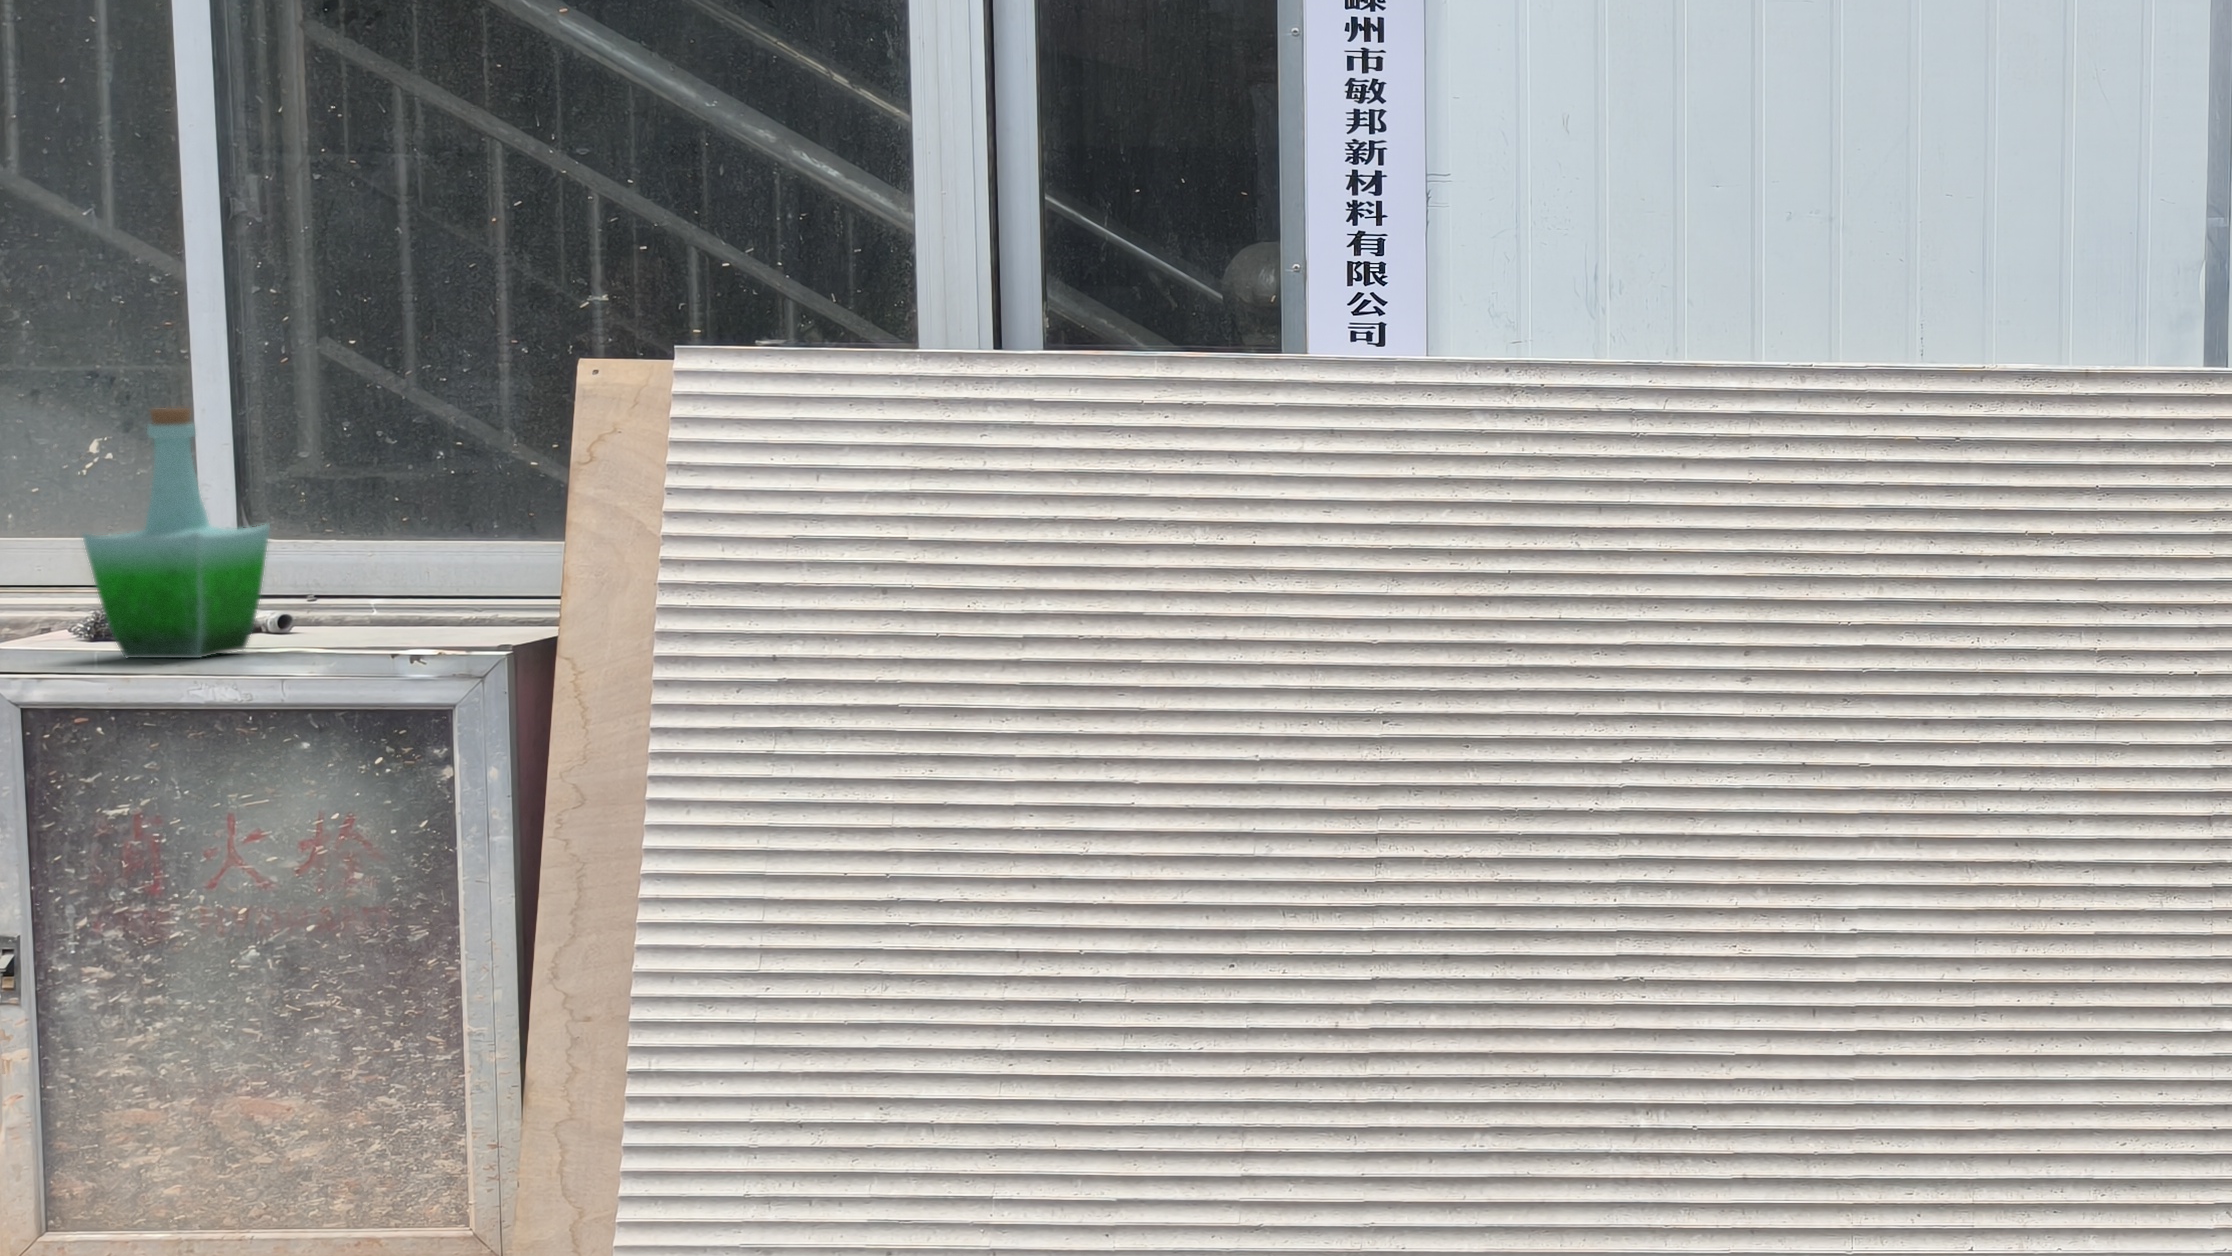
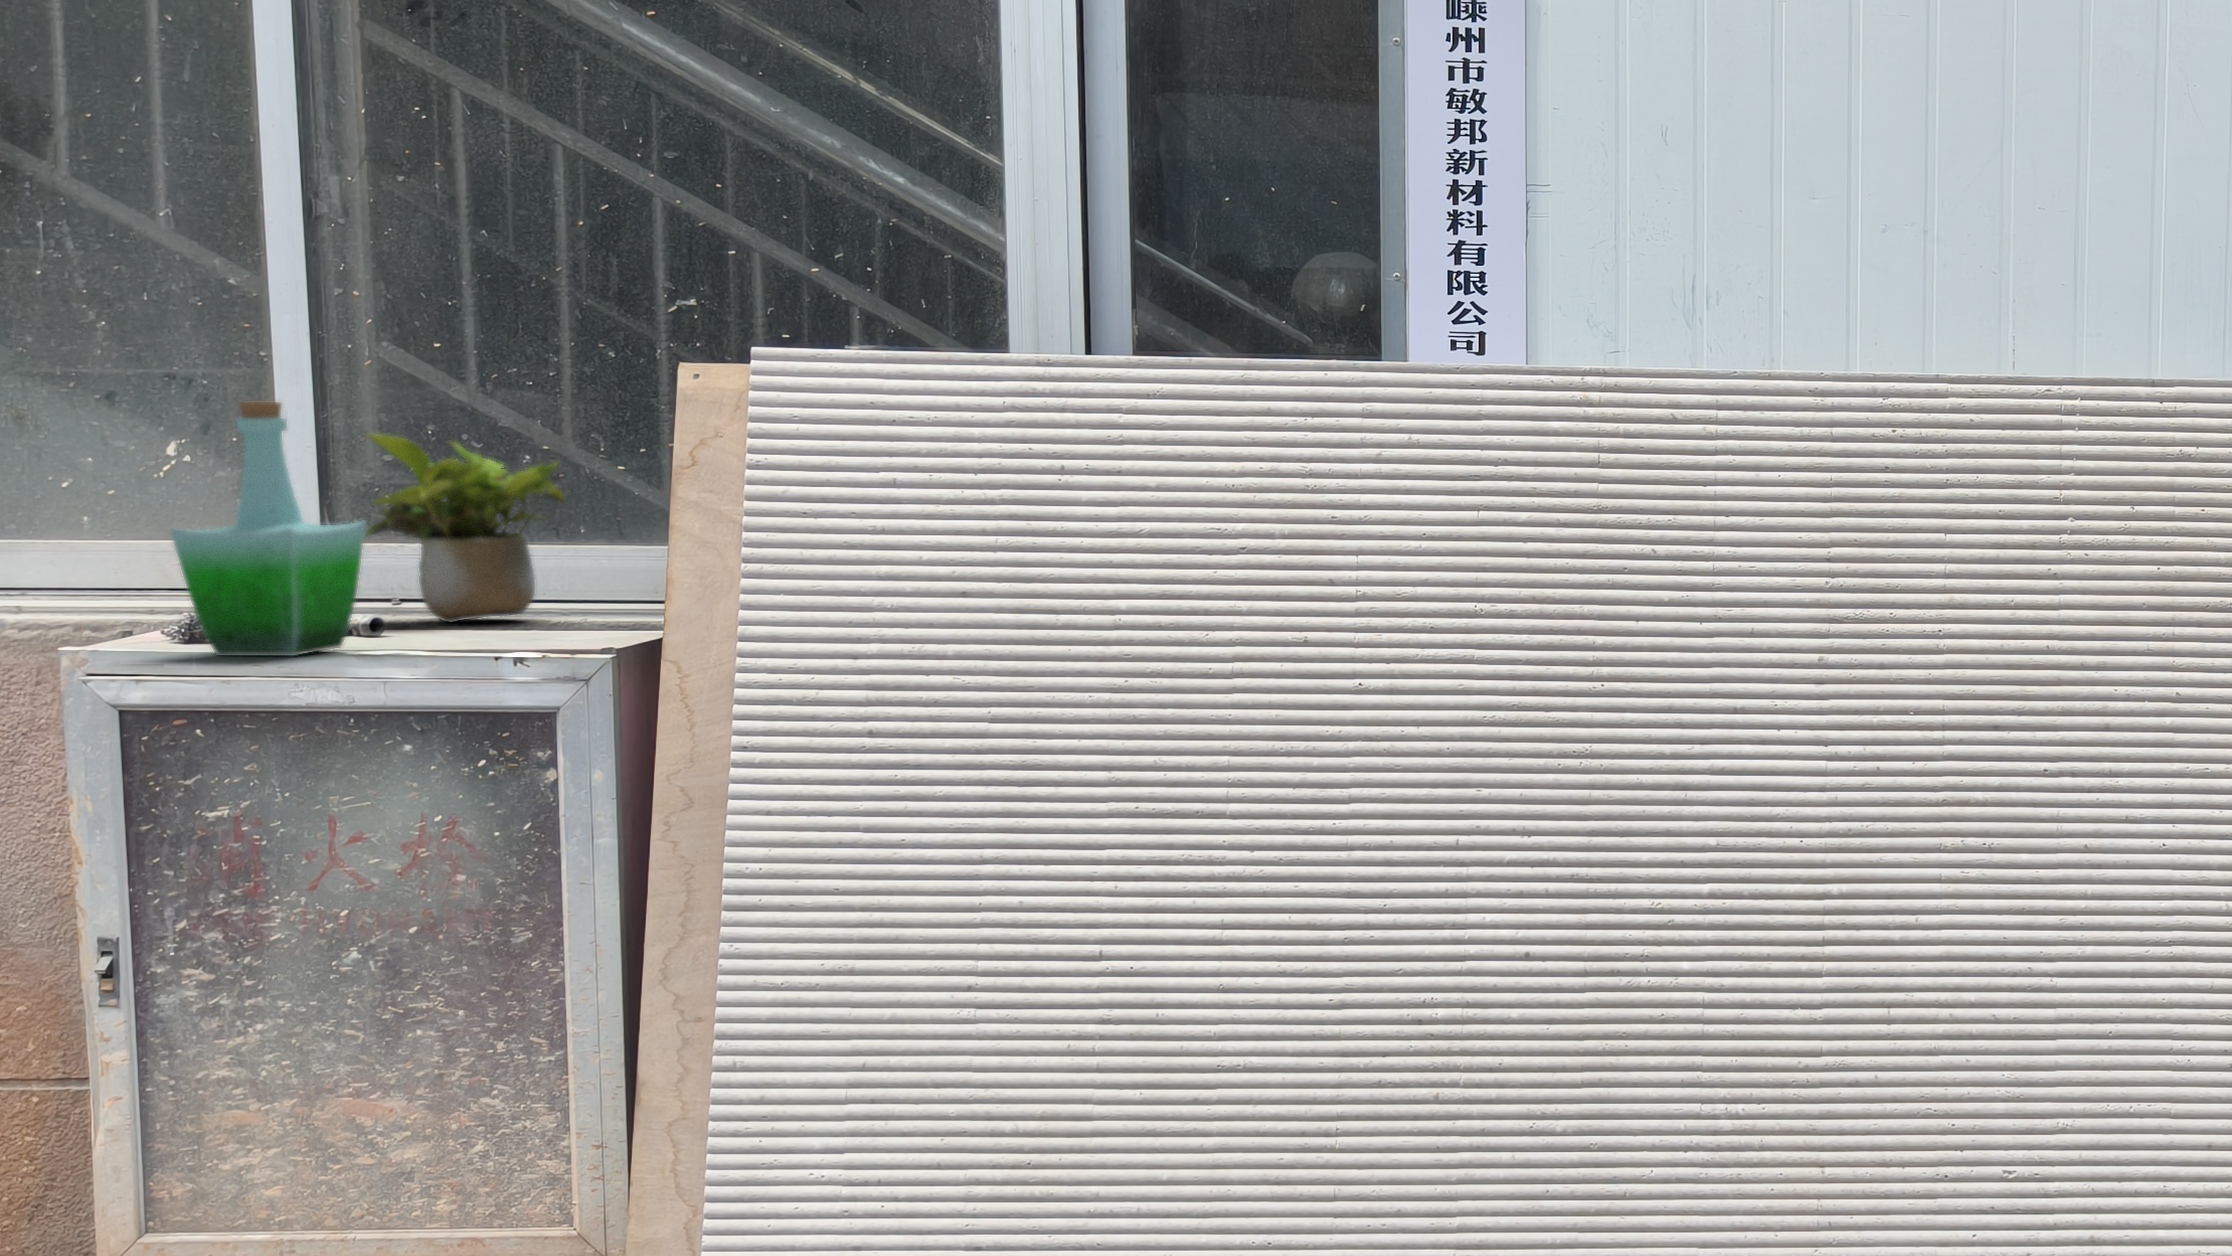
potted plant: none [269,437,469,624] -> present [364,434,565,622]

